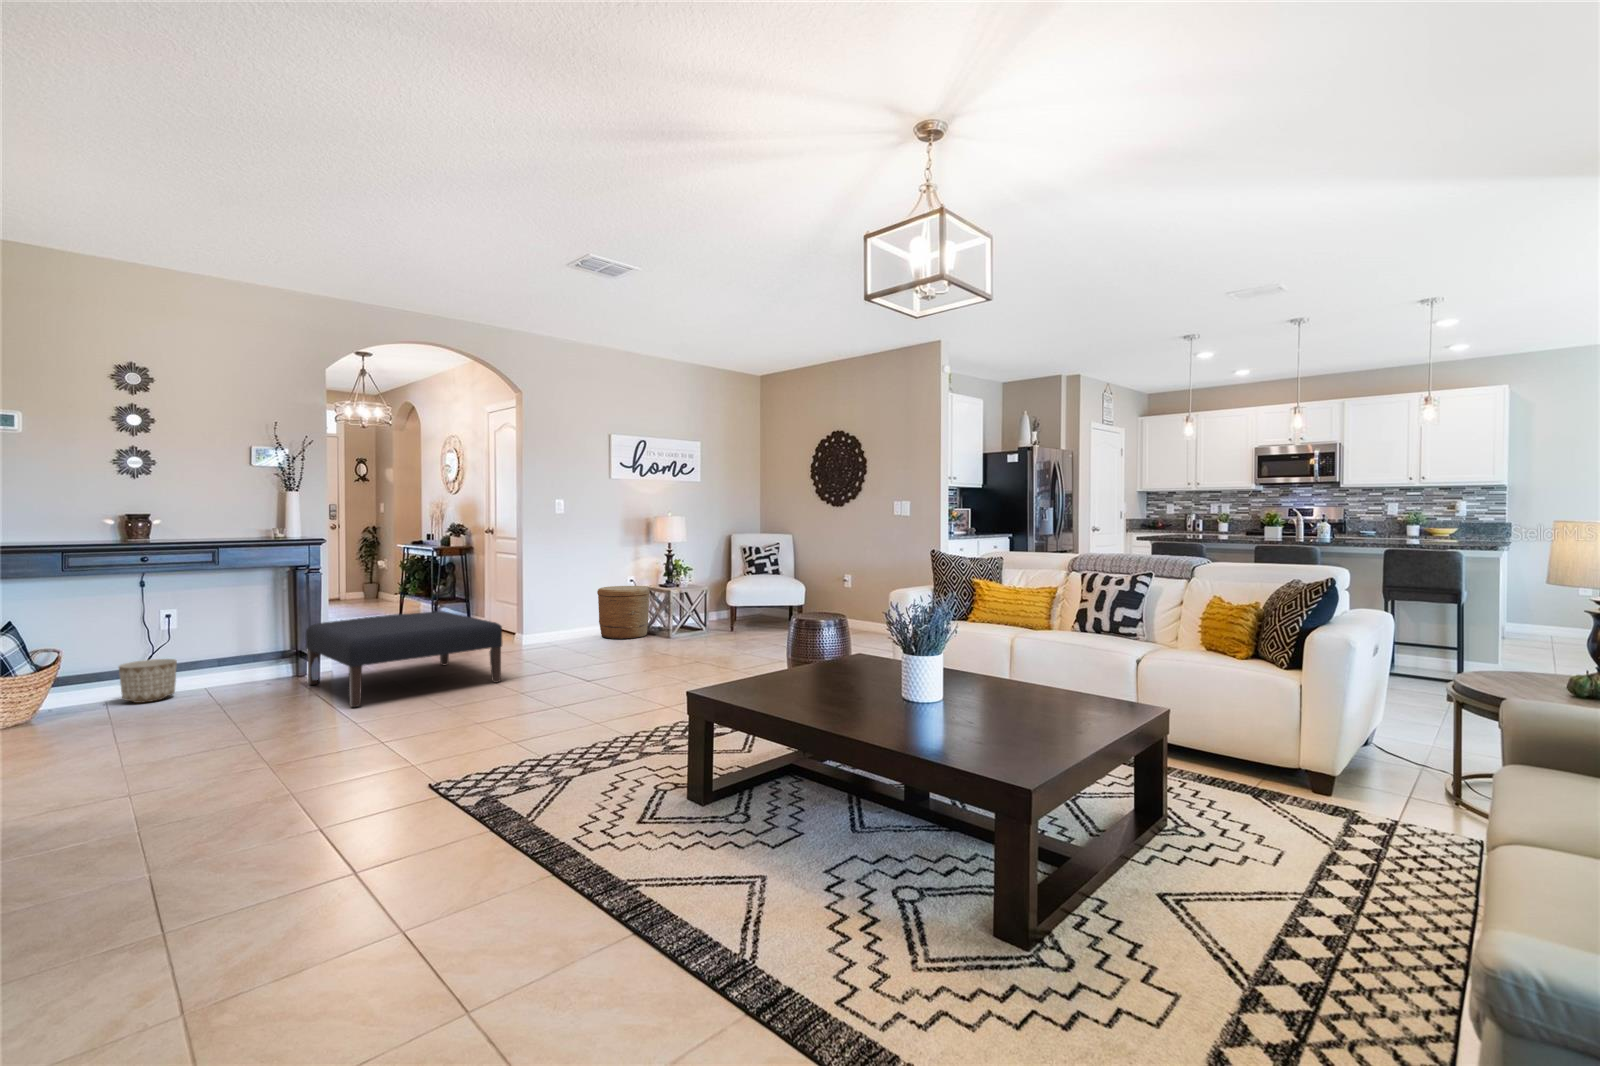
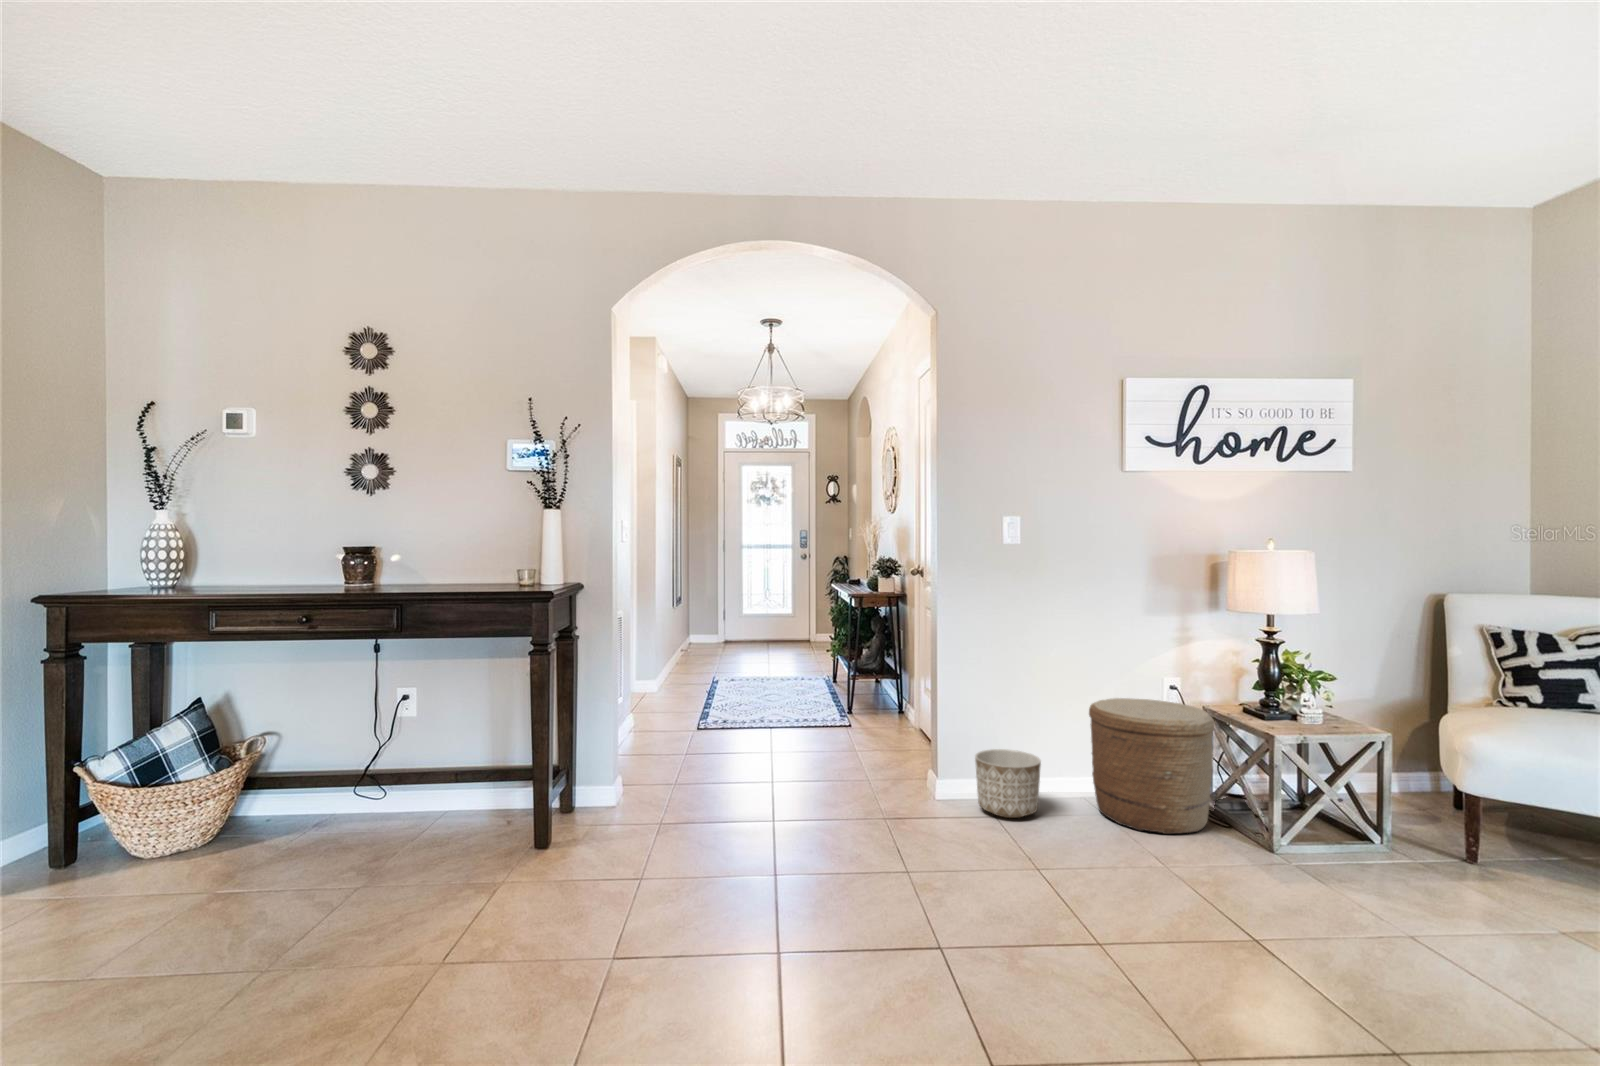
ottoman: present [306,611,502,707] -> none [414,731,766,975]
planter: present [119,659,177,703] -> present [975,749,1041,818]

